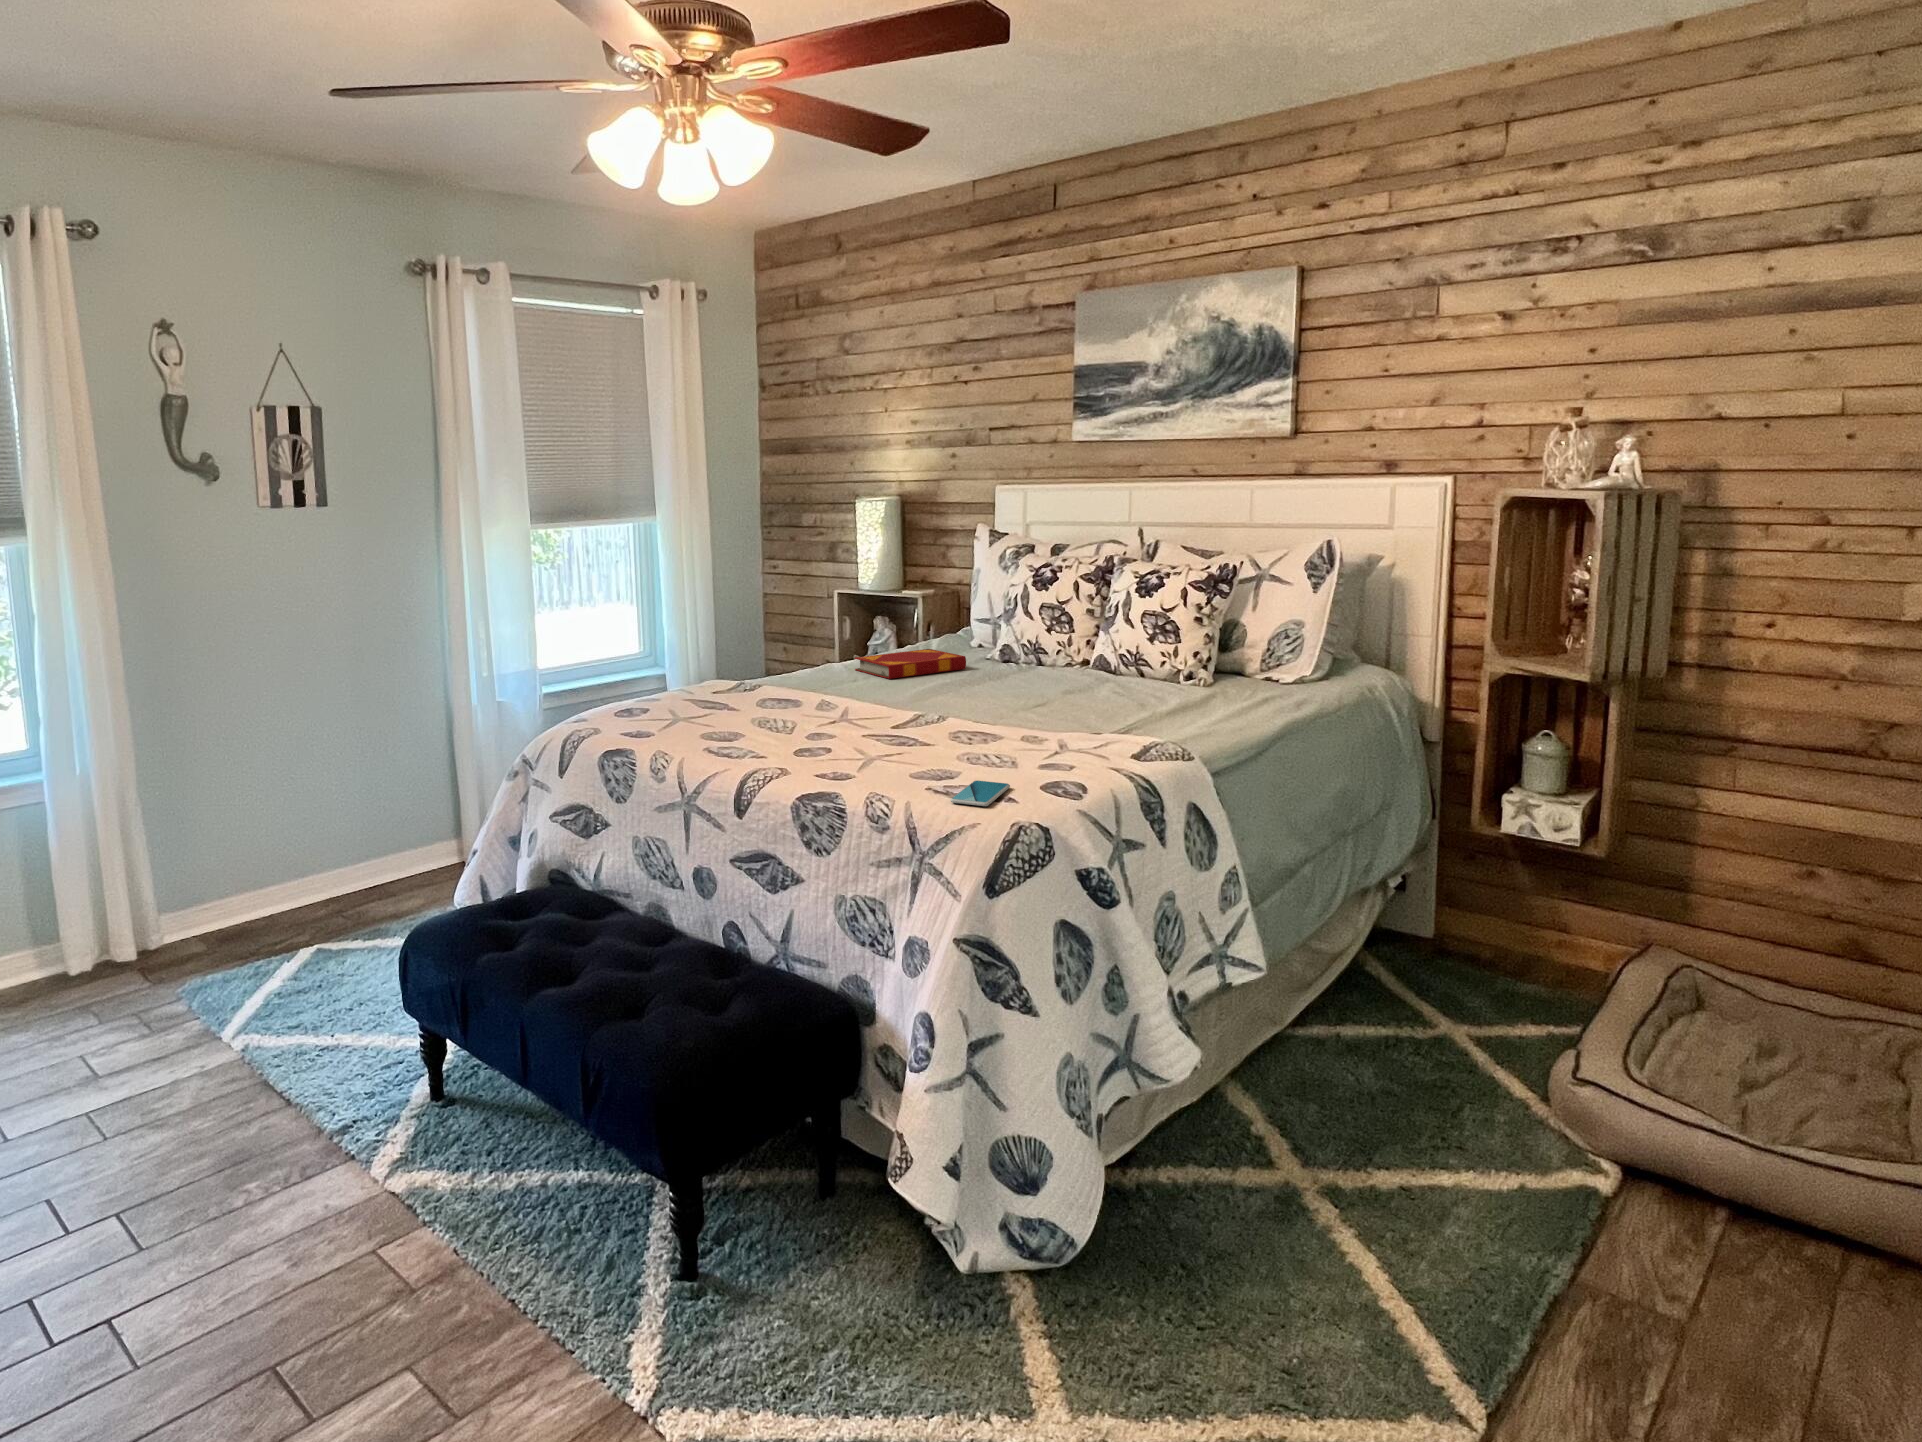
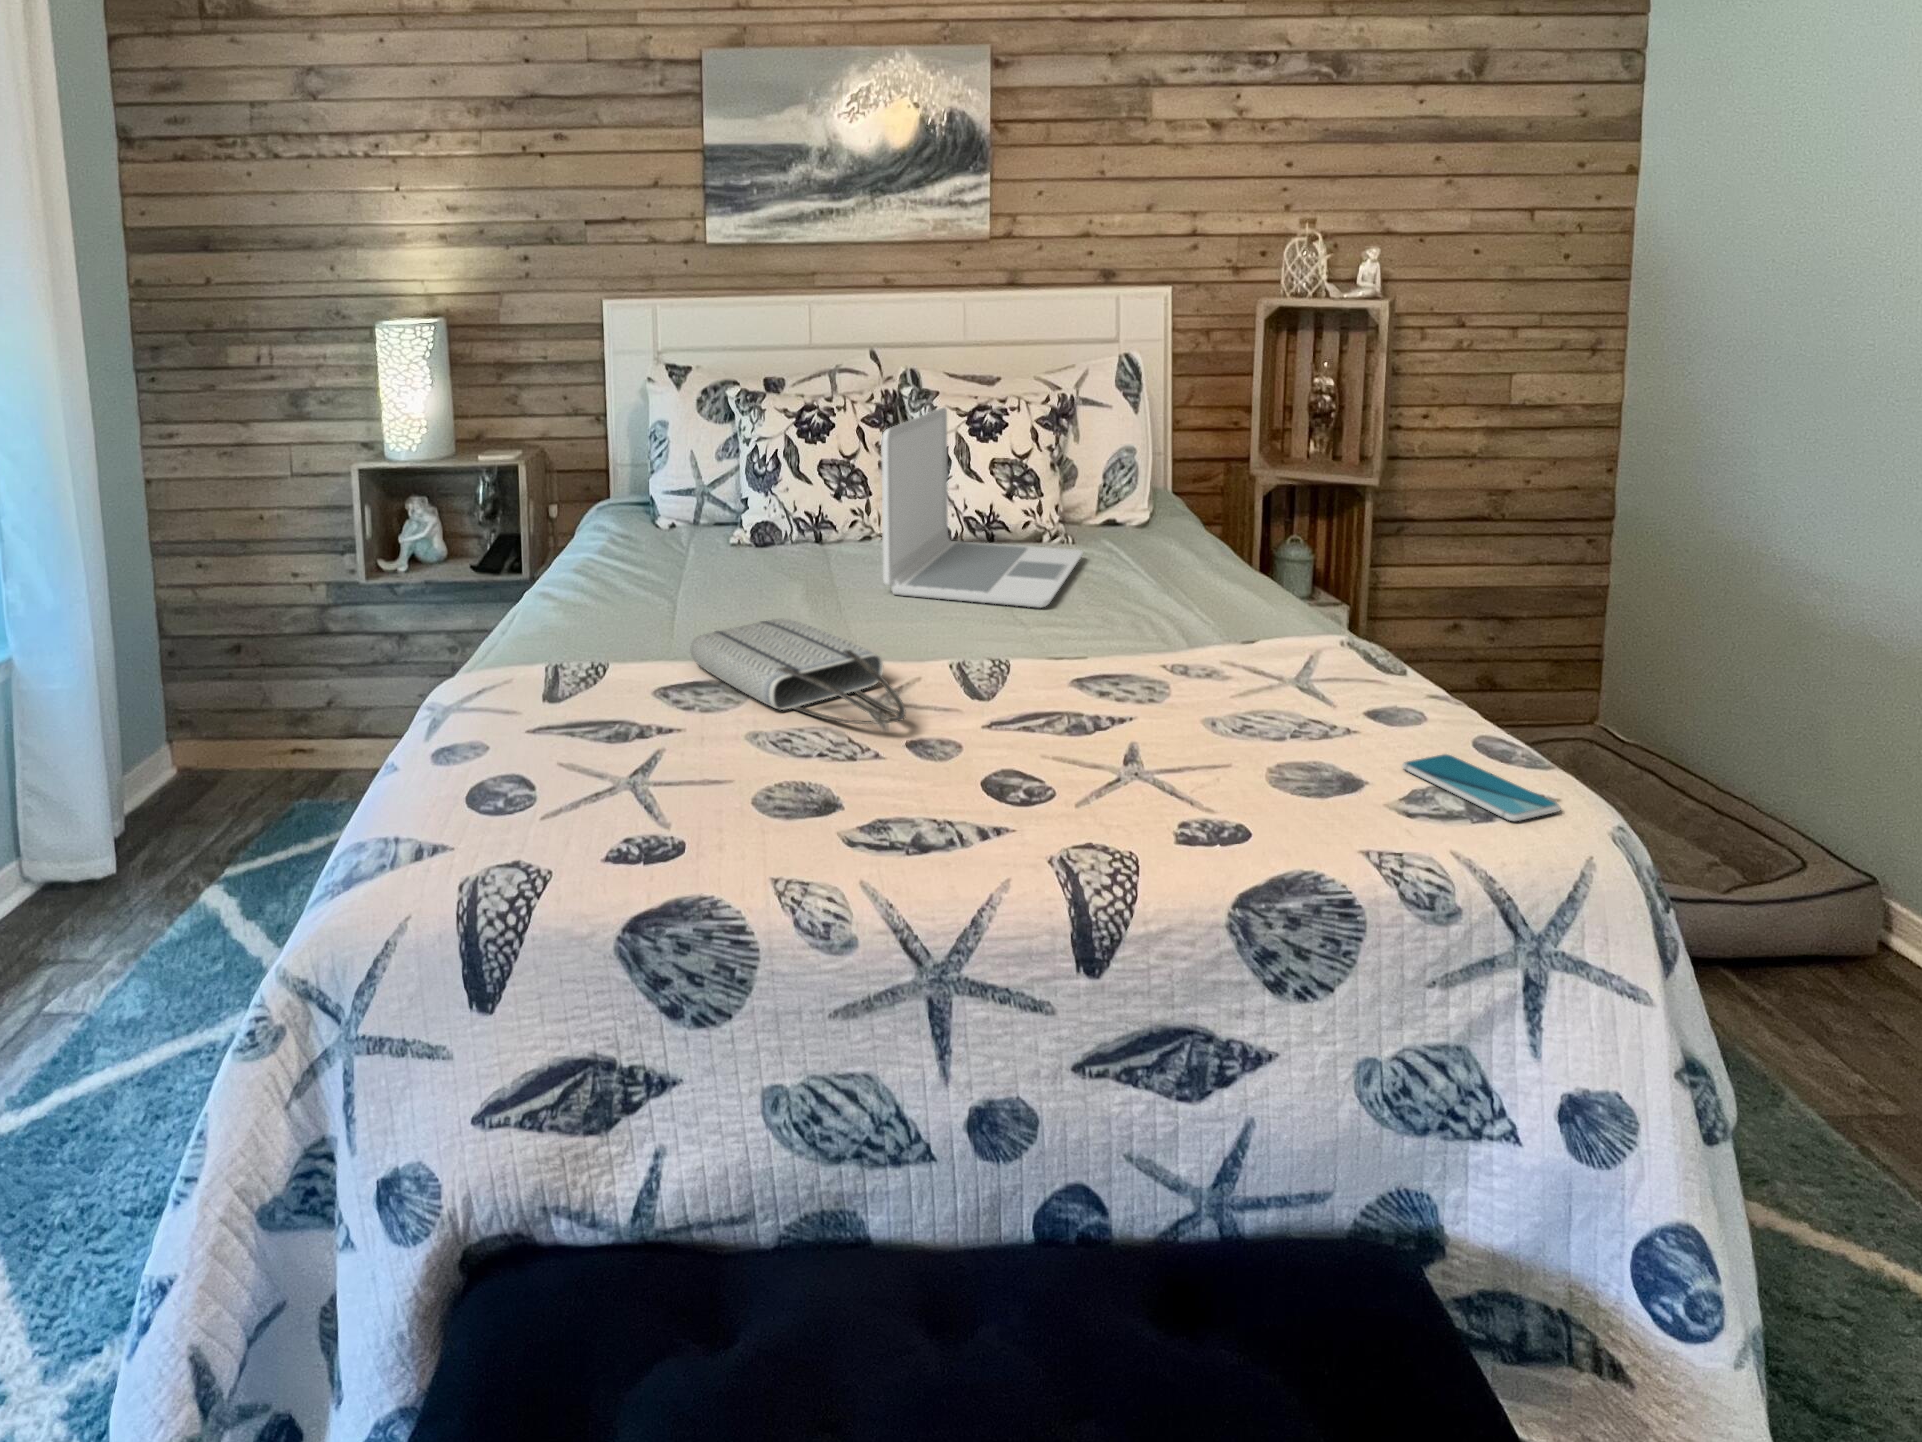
laptop: none [980,572,1166,709] -> present [881,408,1083,608]
hardback book: present [855,649,966,679] -> none [624,542,769,602]
tote bag: none [783,681,867,720] -> present [691,619,906,724]

